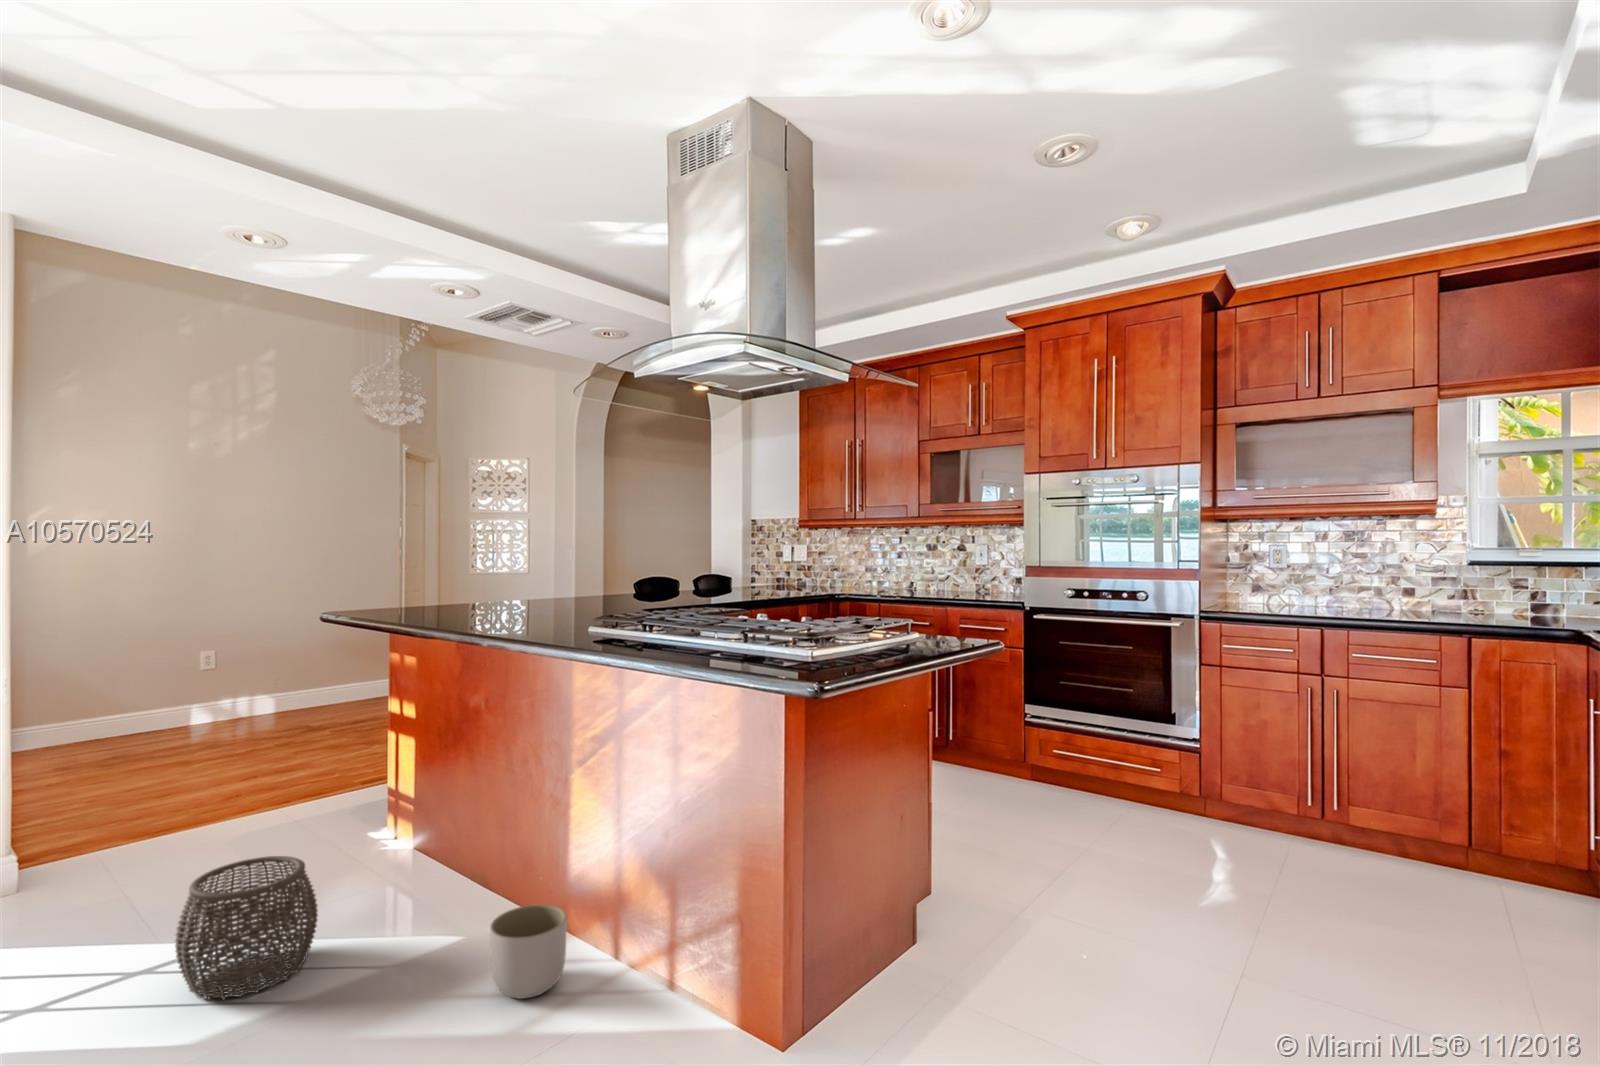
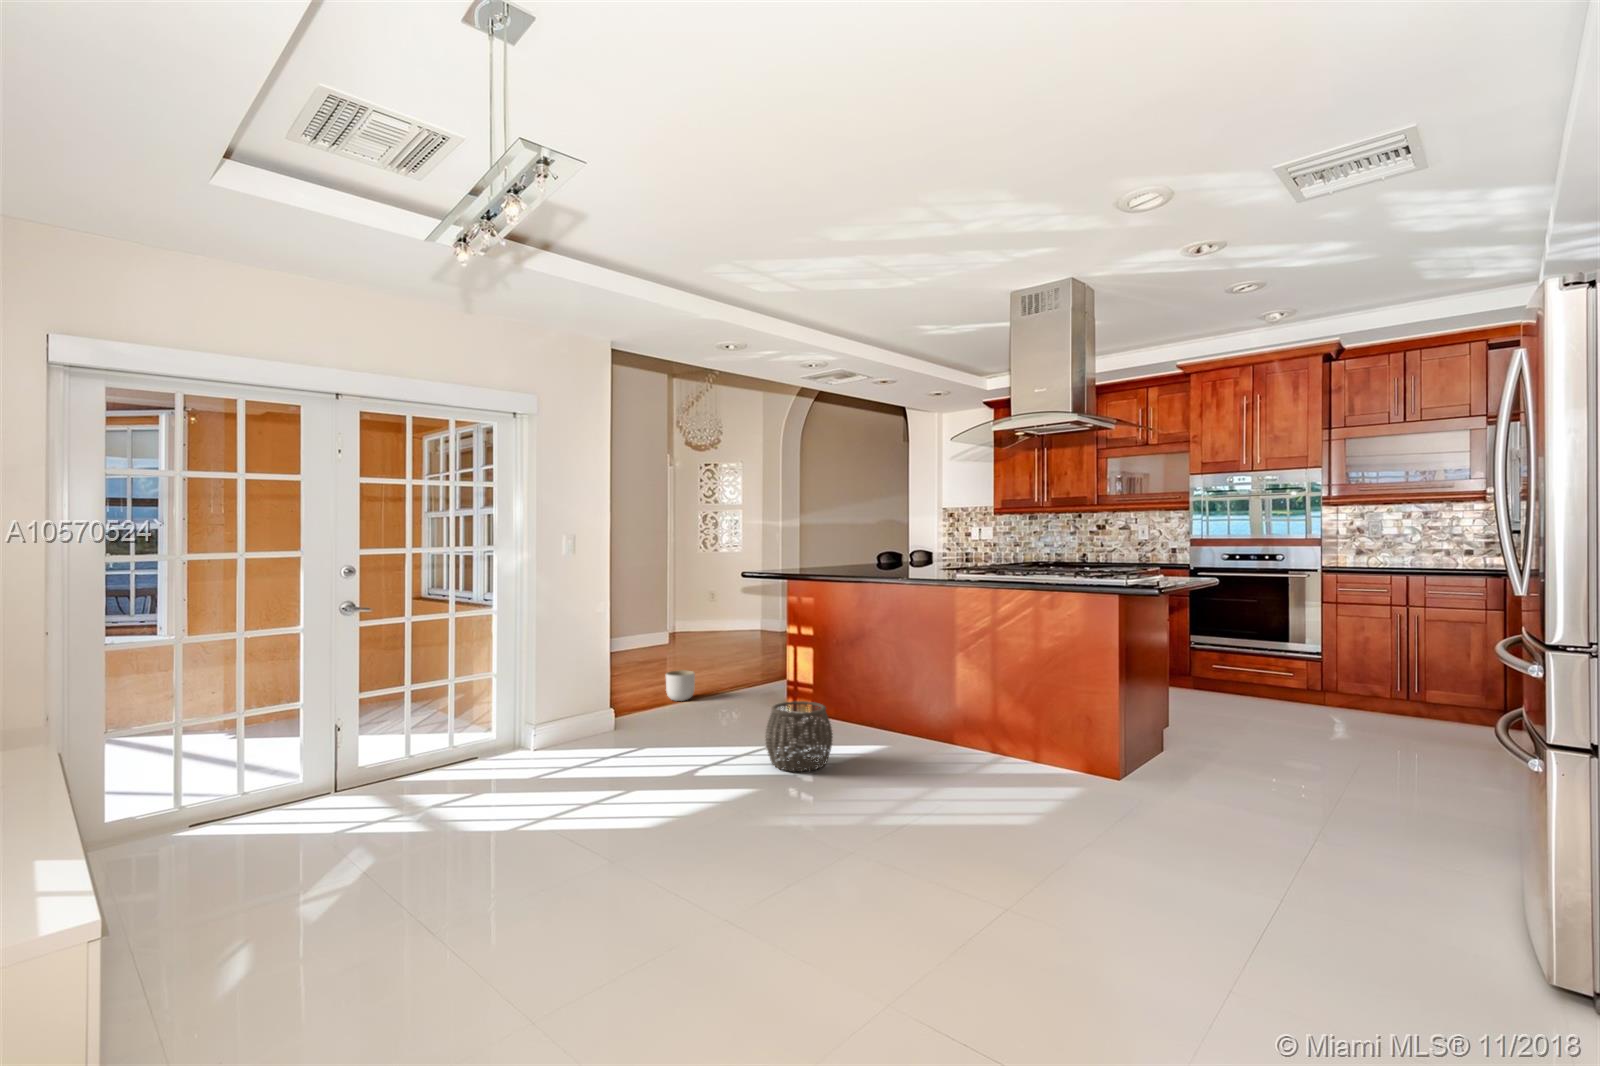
planter: present [490,904,567,998] -> present [666,670,695,701]

